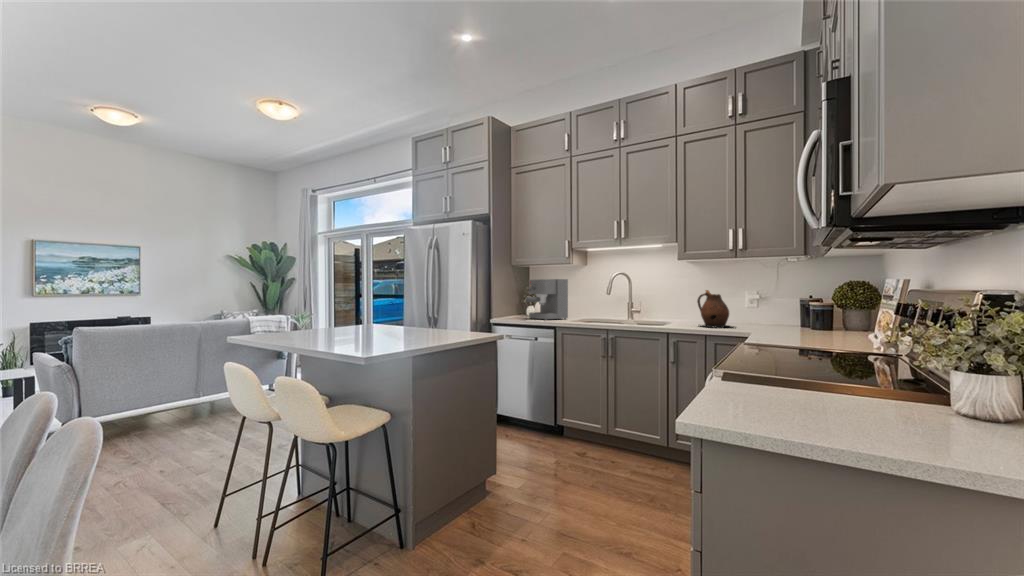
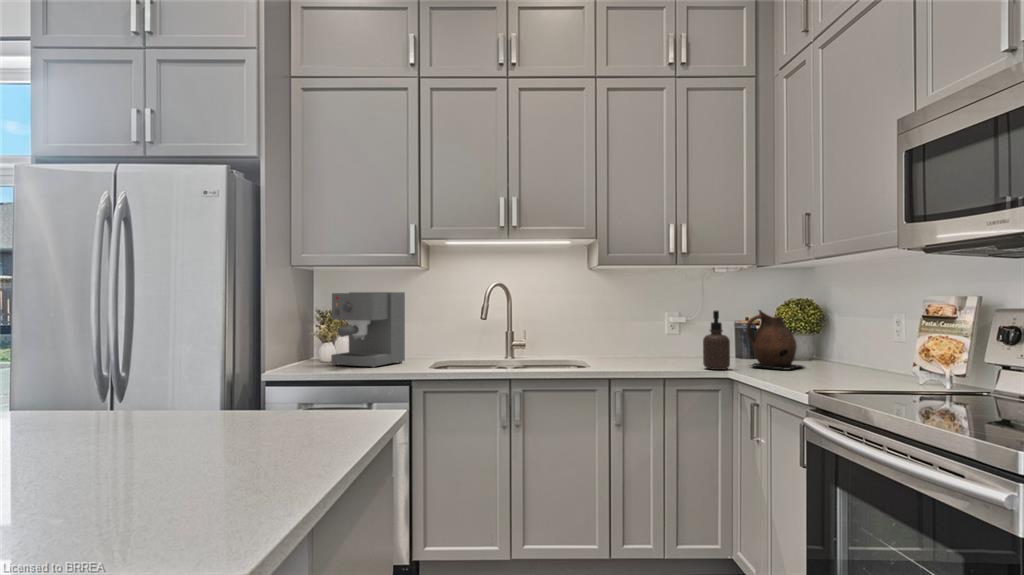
soap dispenser: none [744,289,765,332] -> present [703,311,730,370]
ceramic pitcher: present [697,290,734,327] -> present [746,310,804,370]

